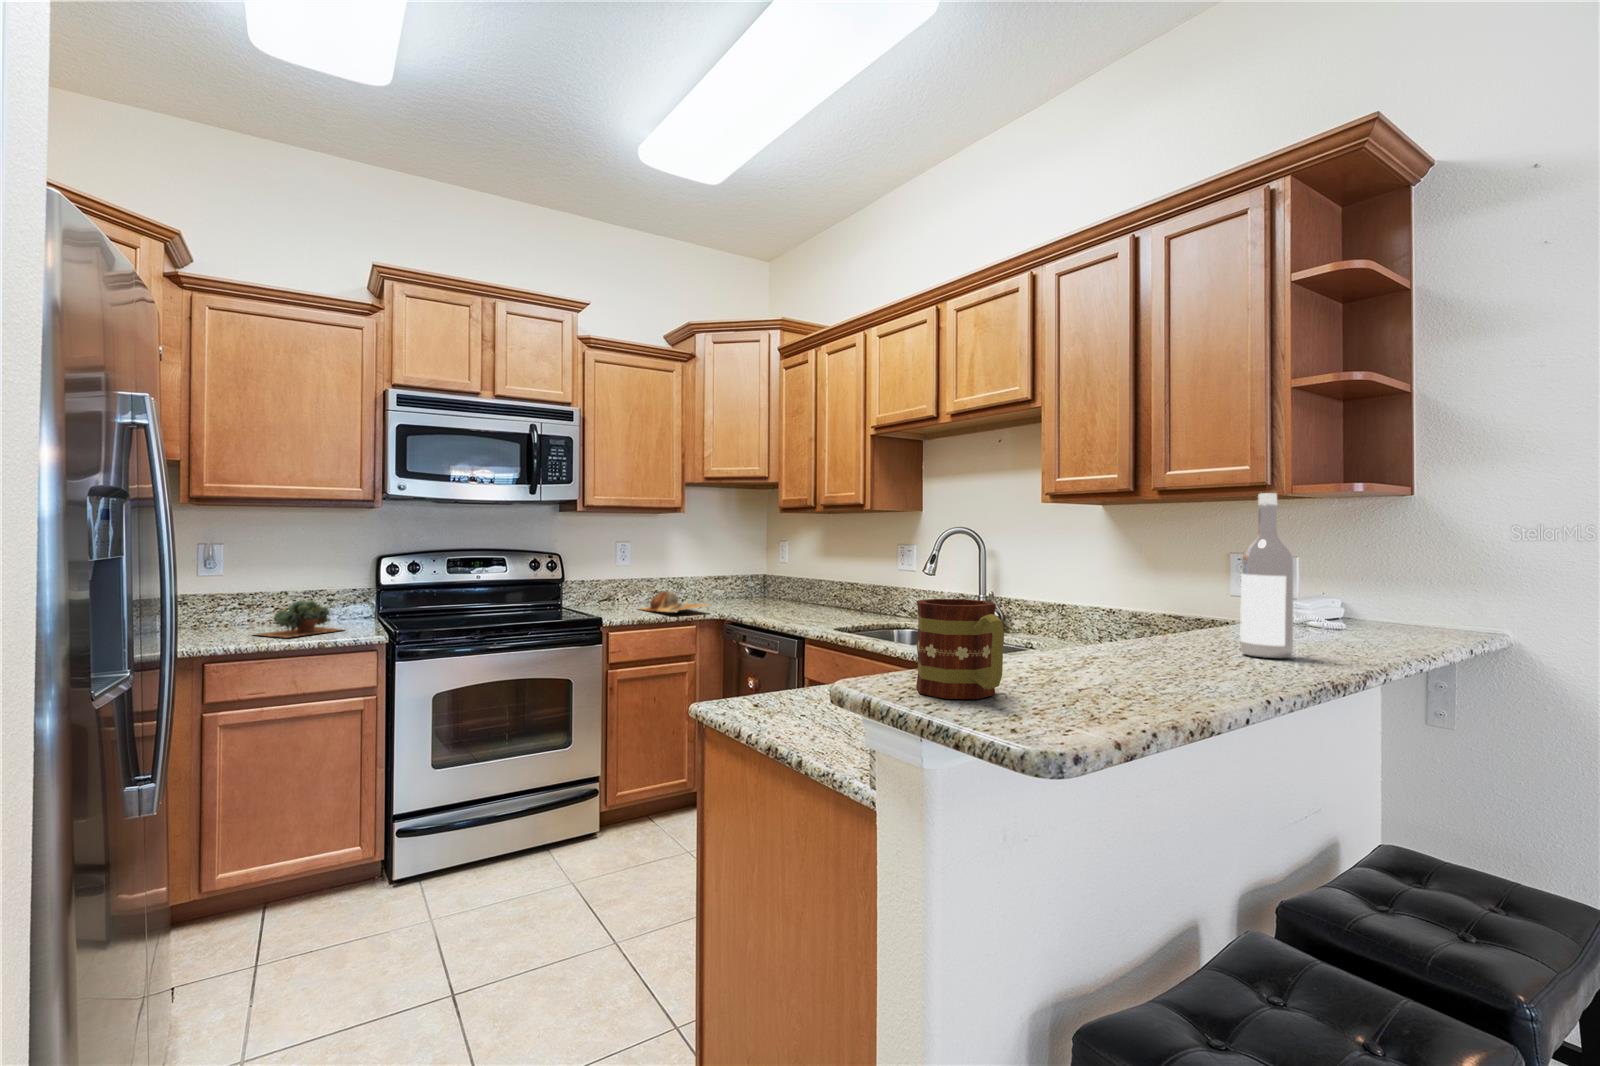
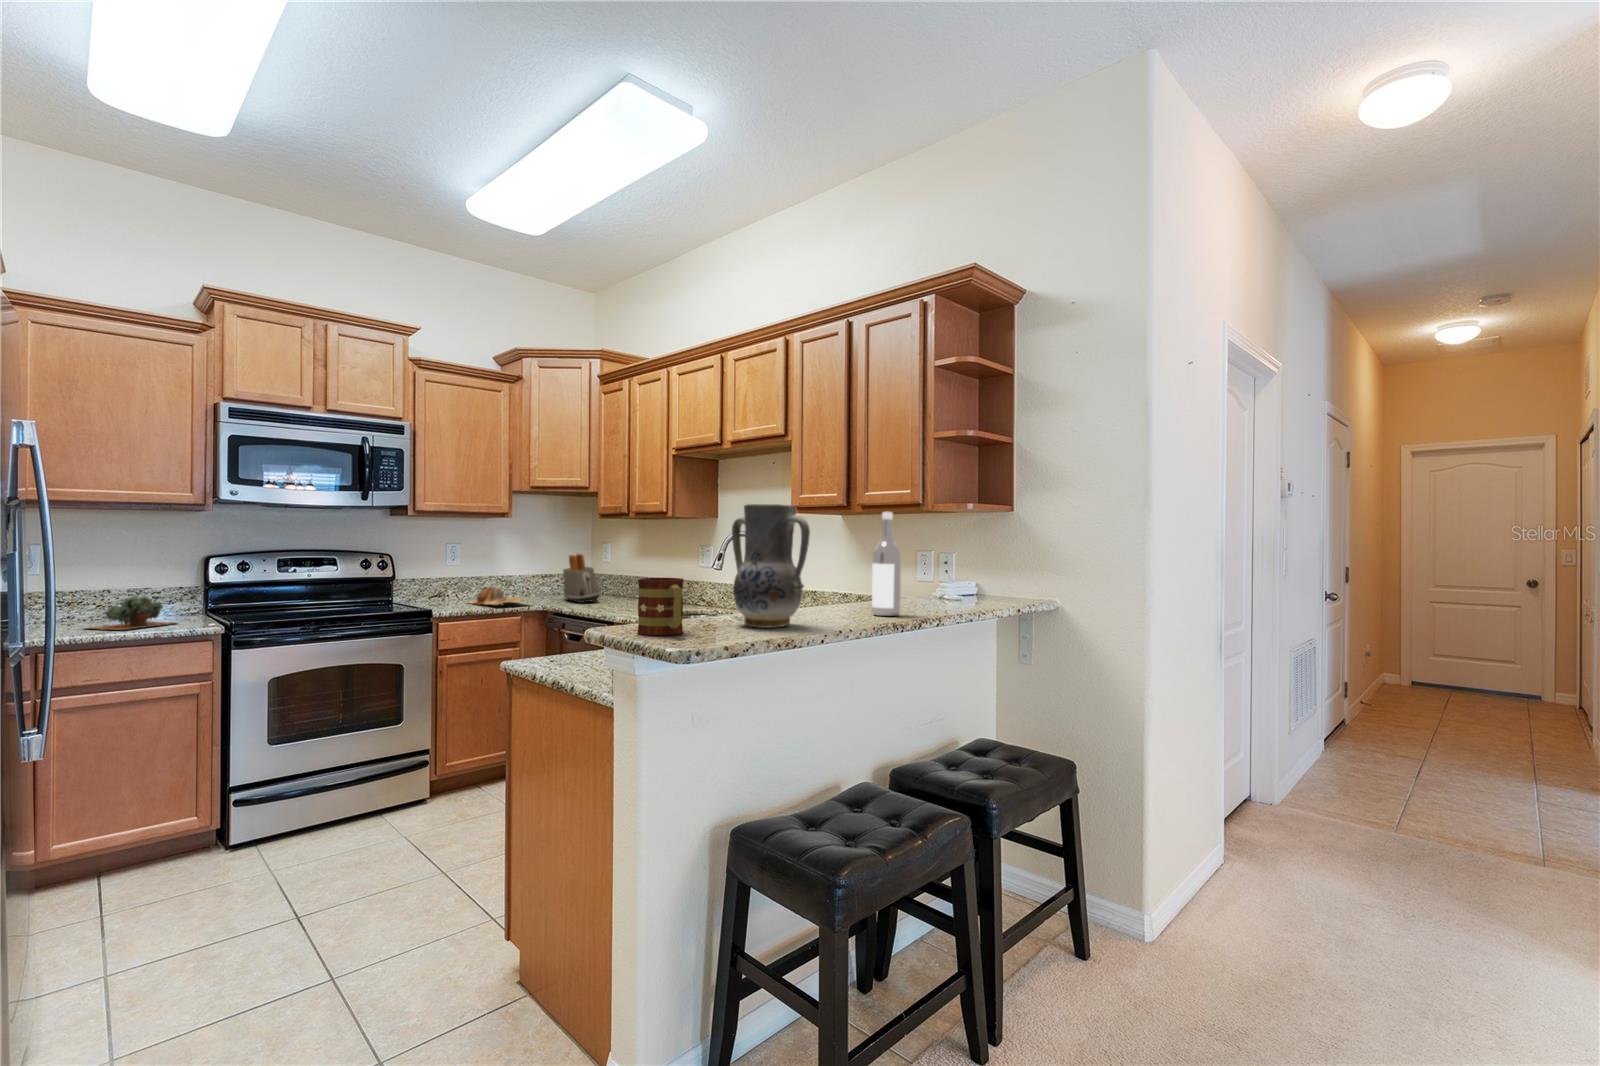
vase: none [1041,477,1196,683] -> present [732,504,810,628]
toaster: none [741,554,783,611] -> present [563,554,600,603]

